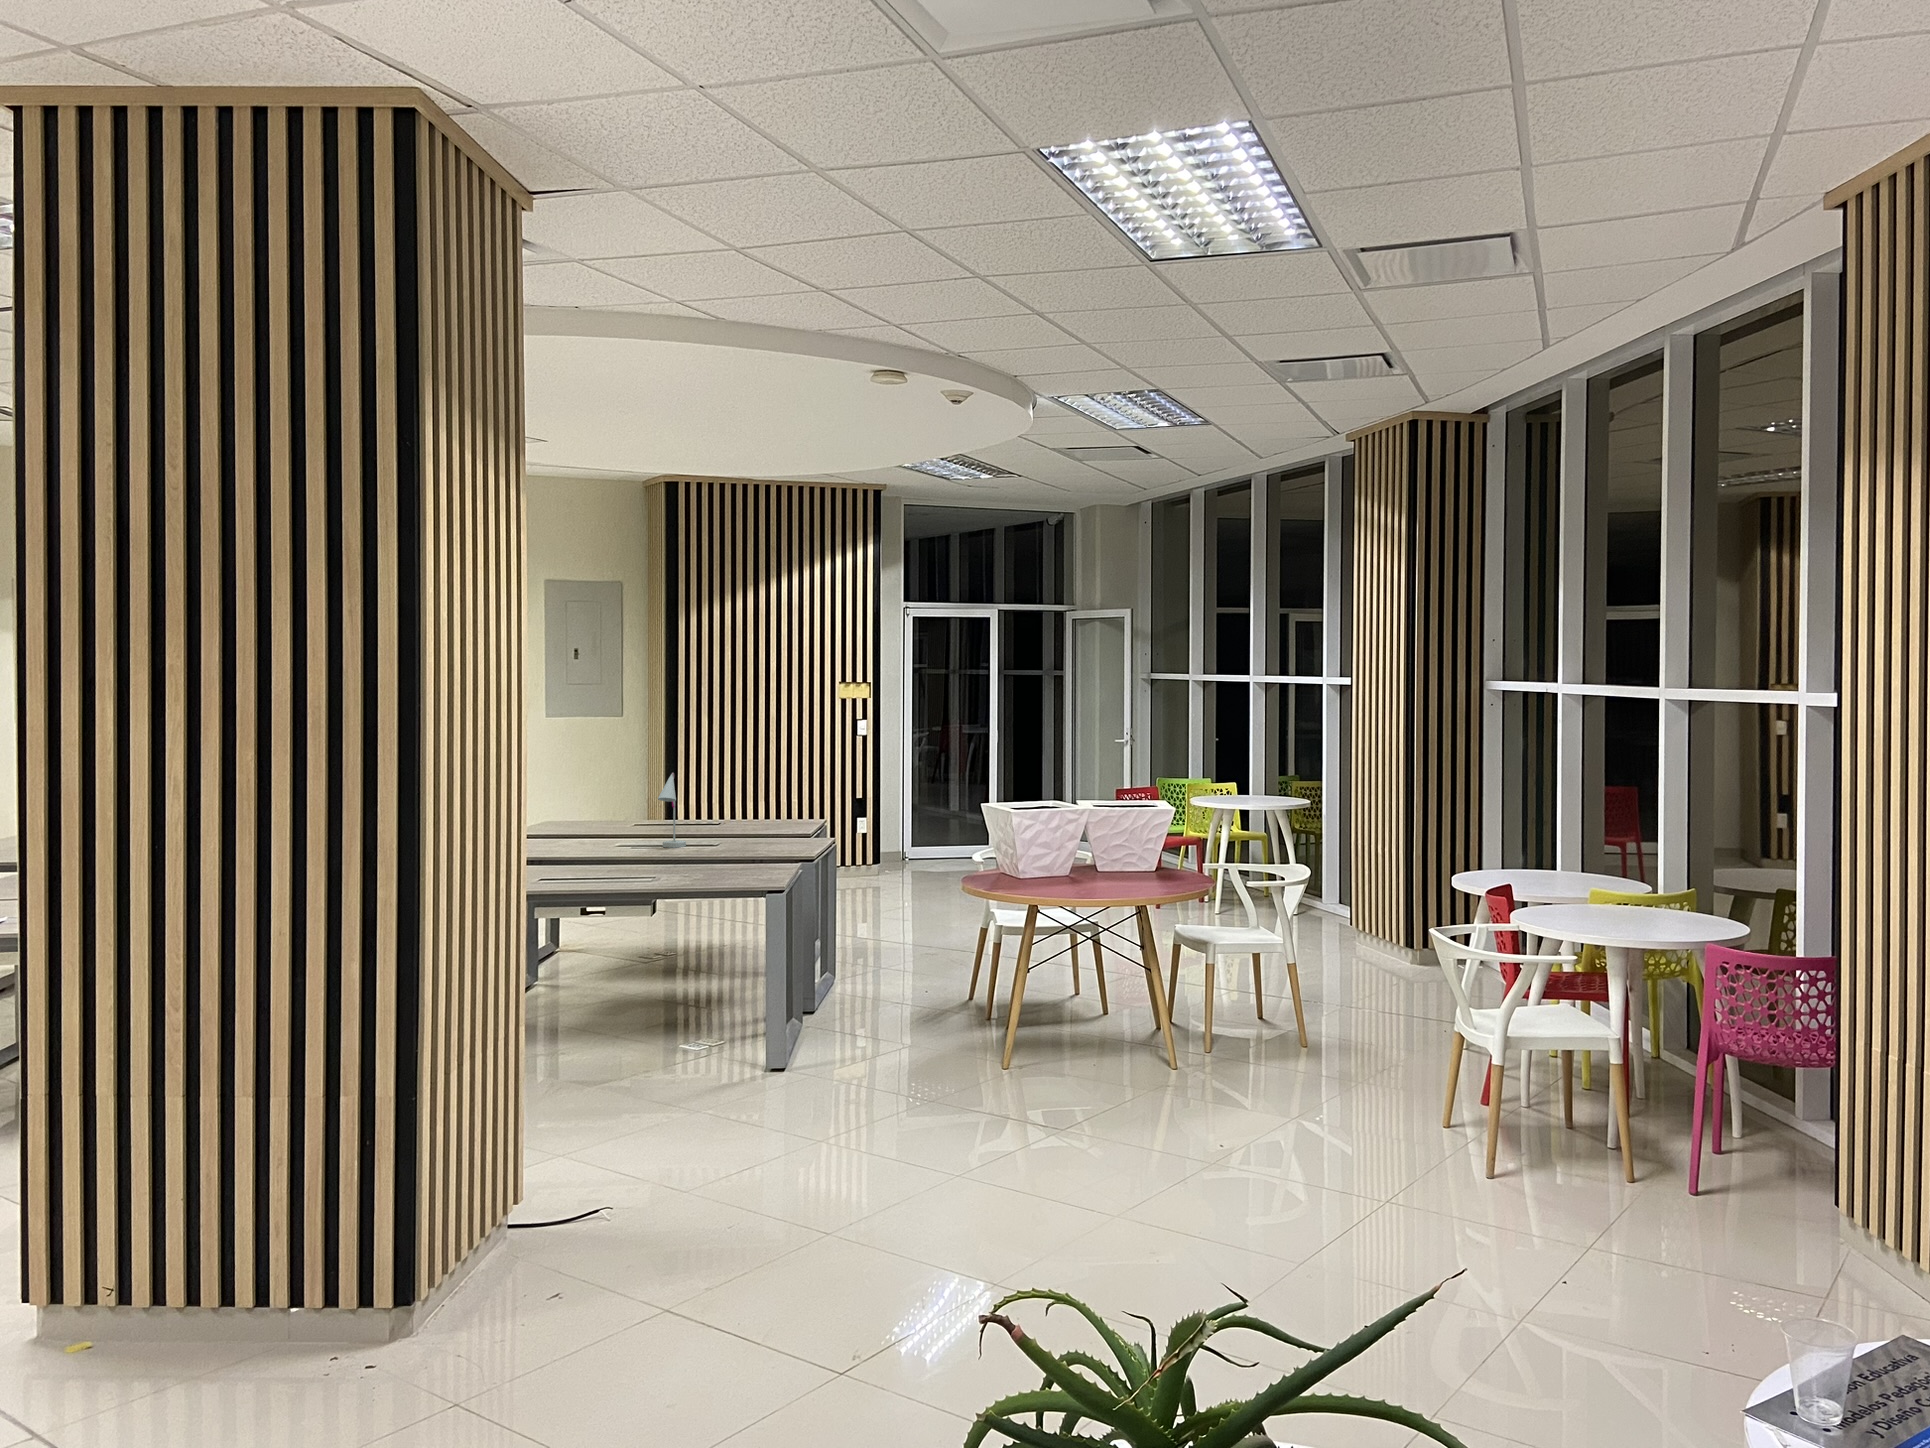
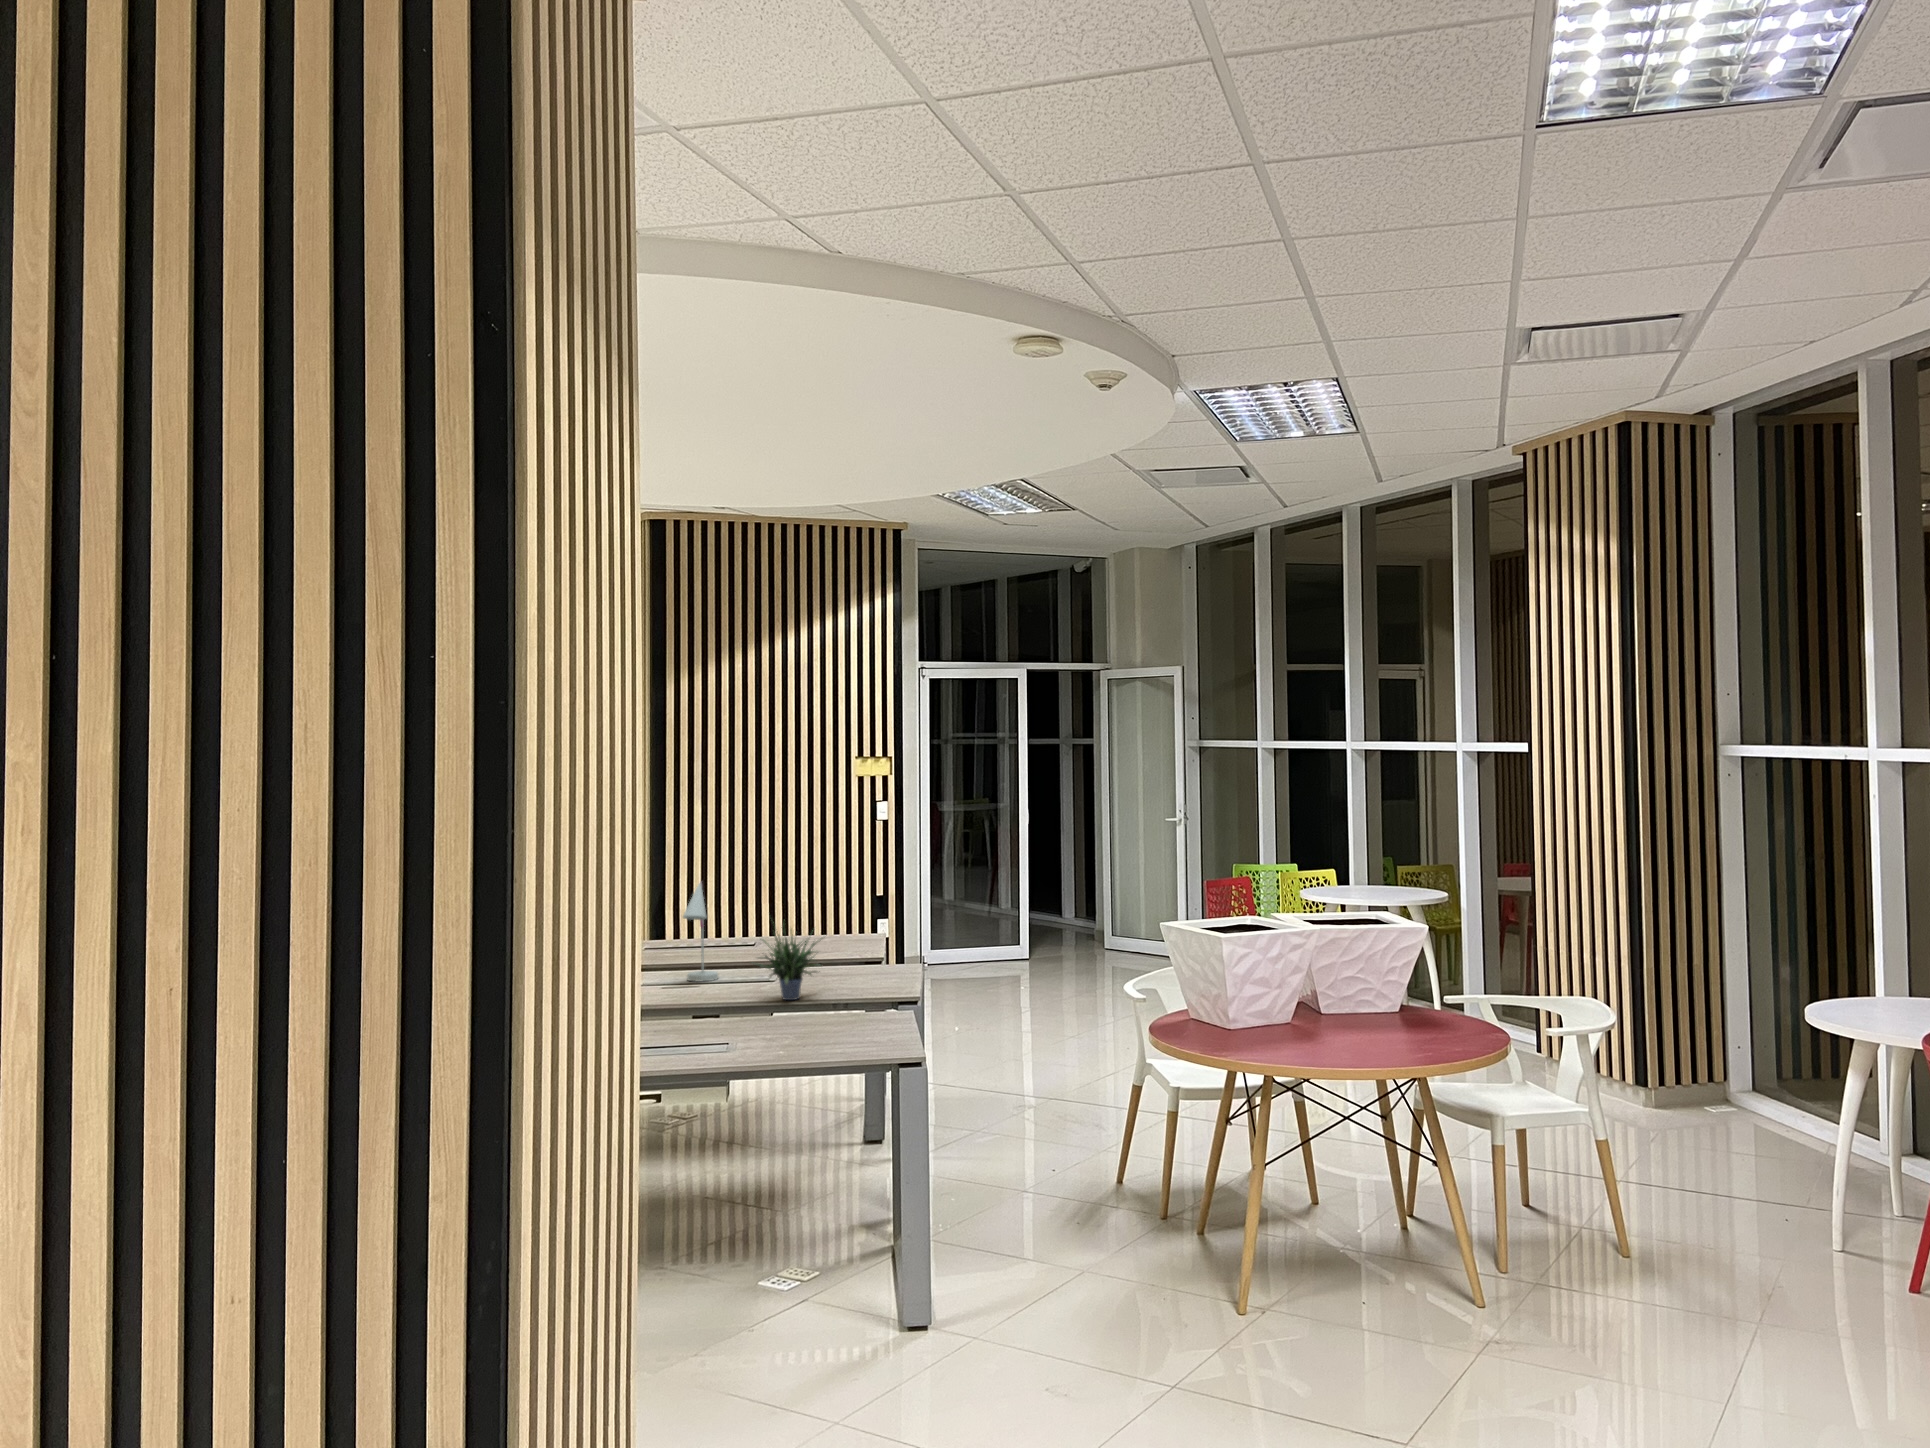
potted plant: none [701,793,757,858] -> present [754,922,821,1000]

